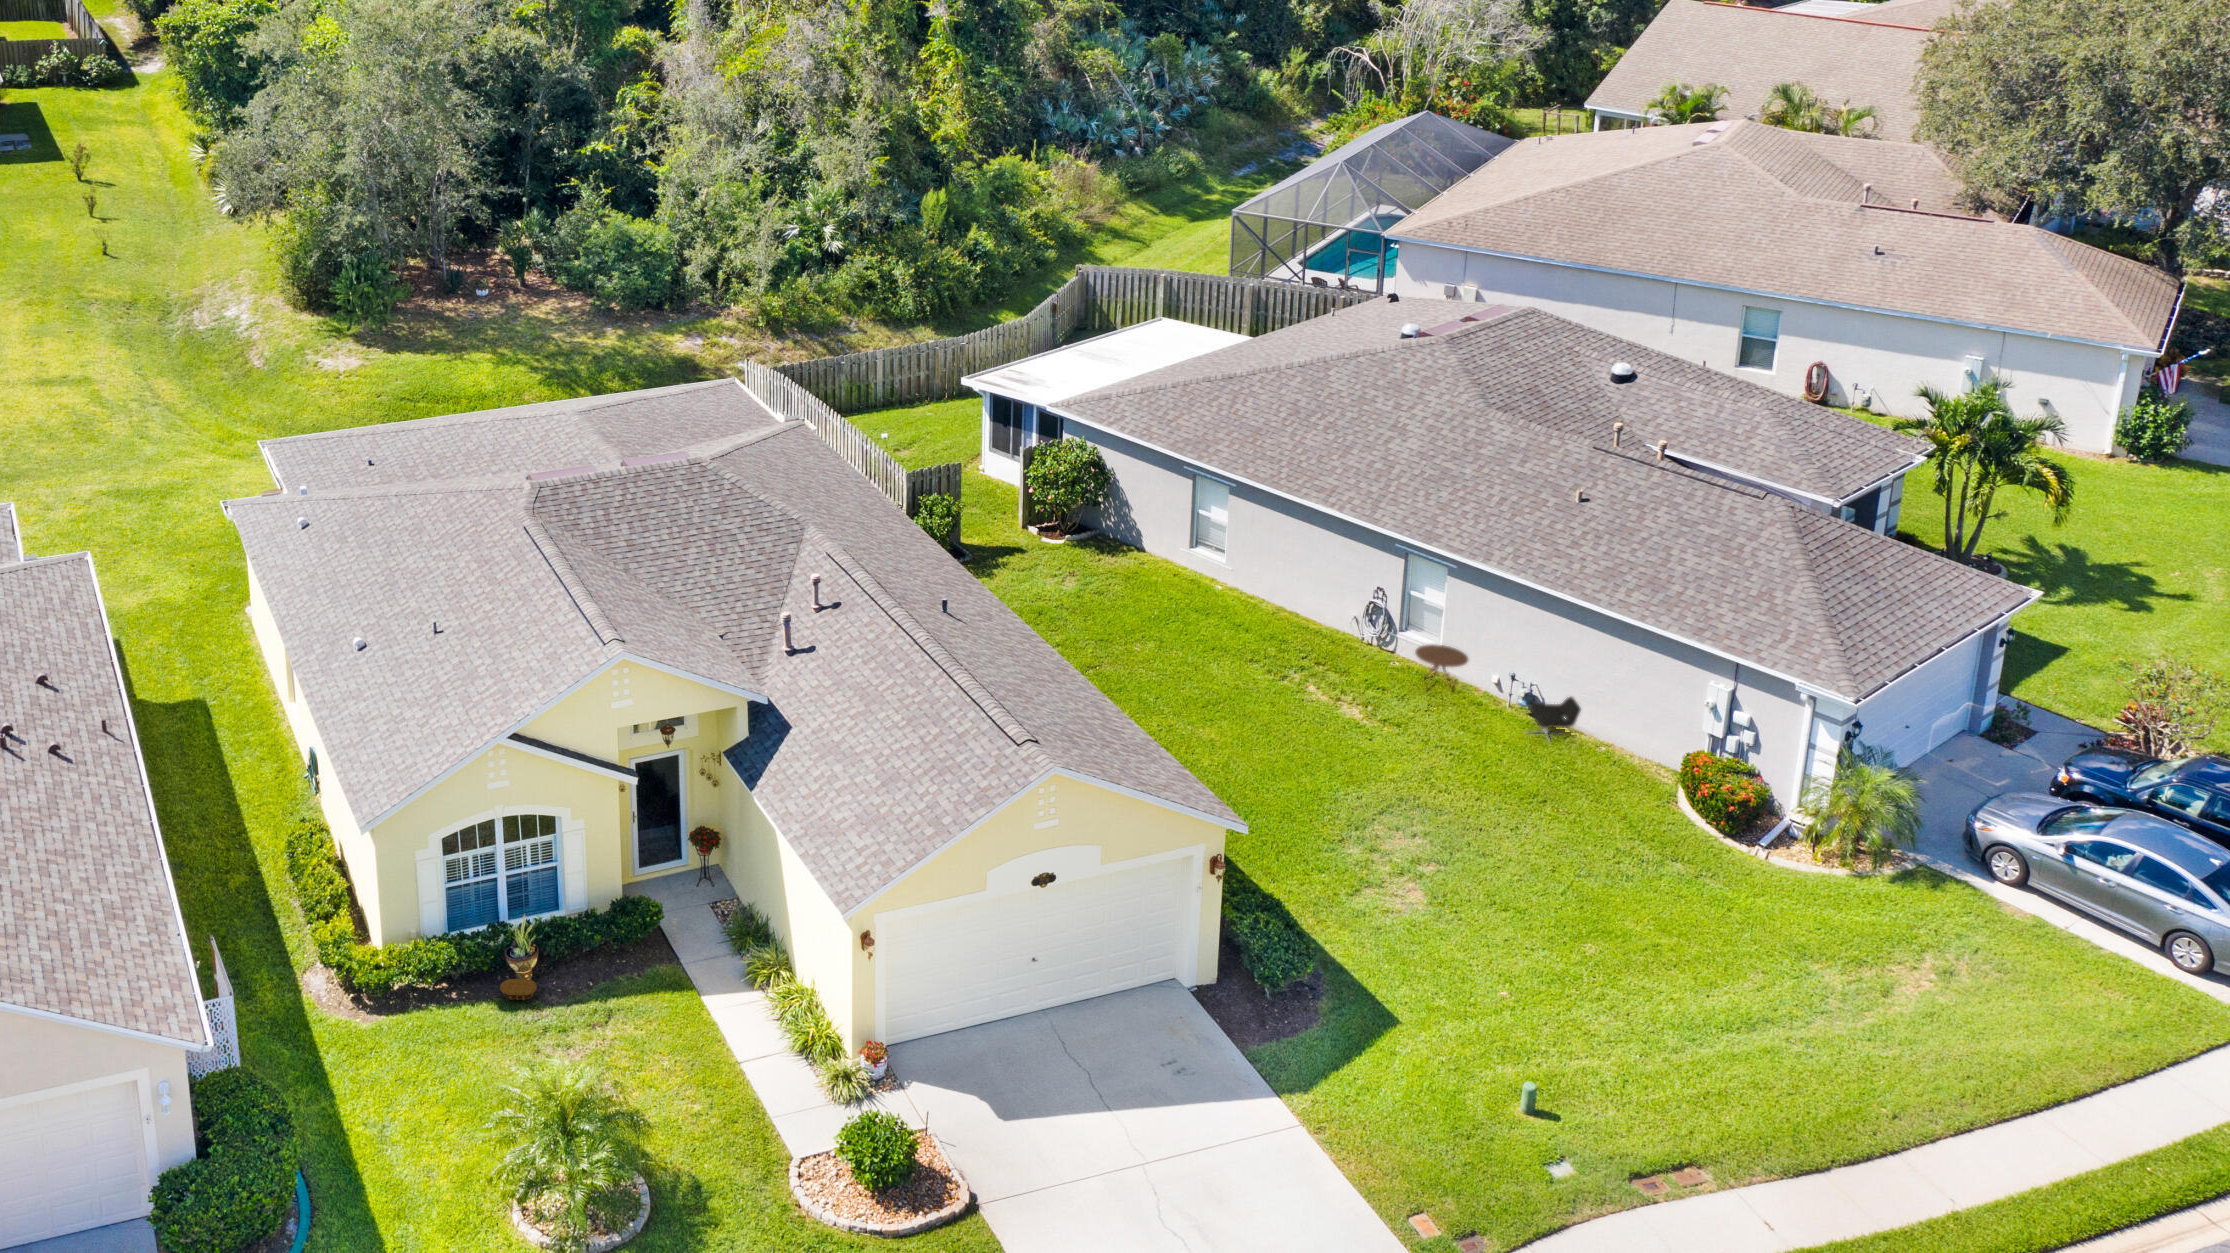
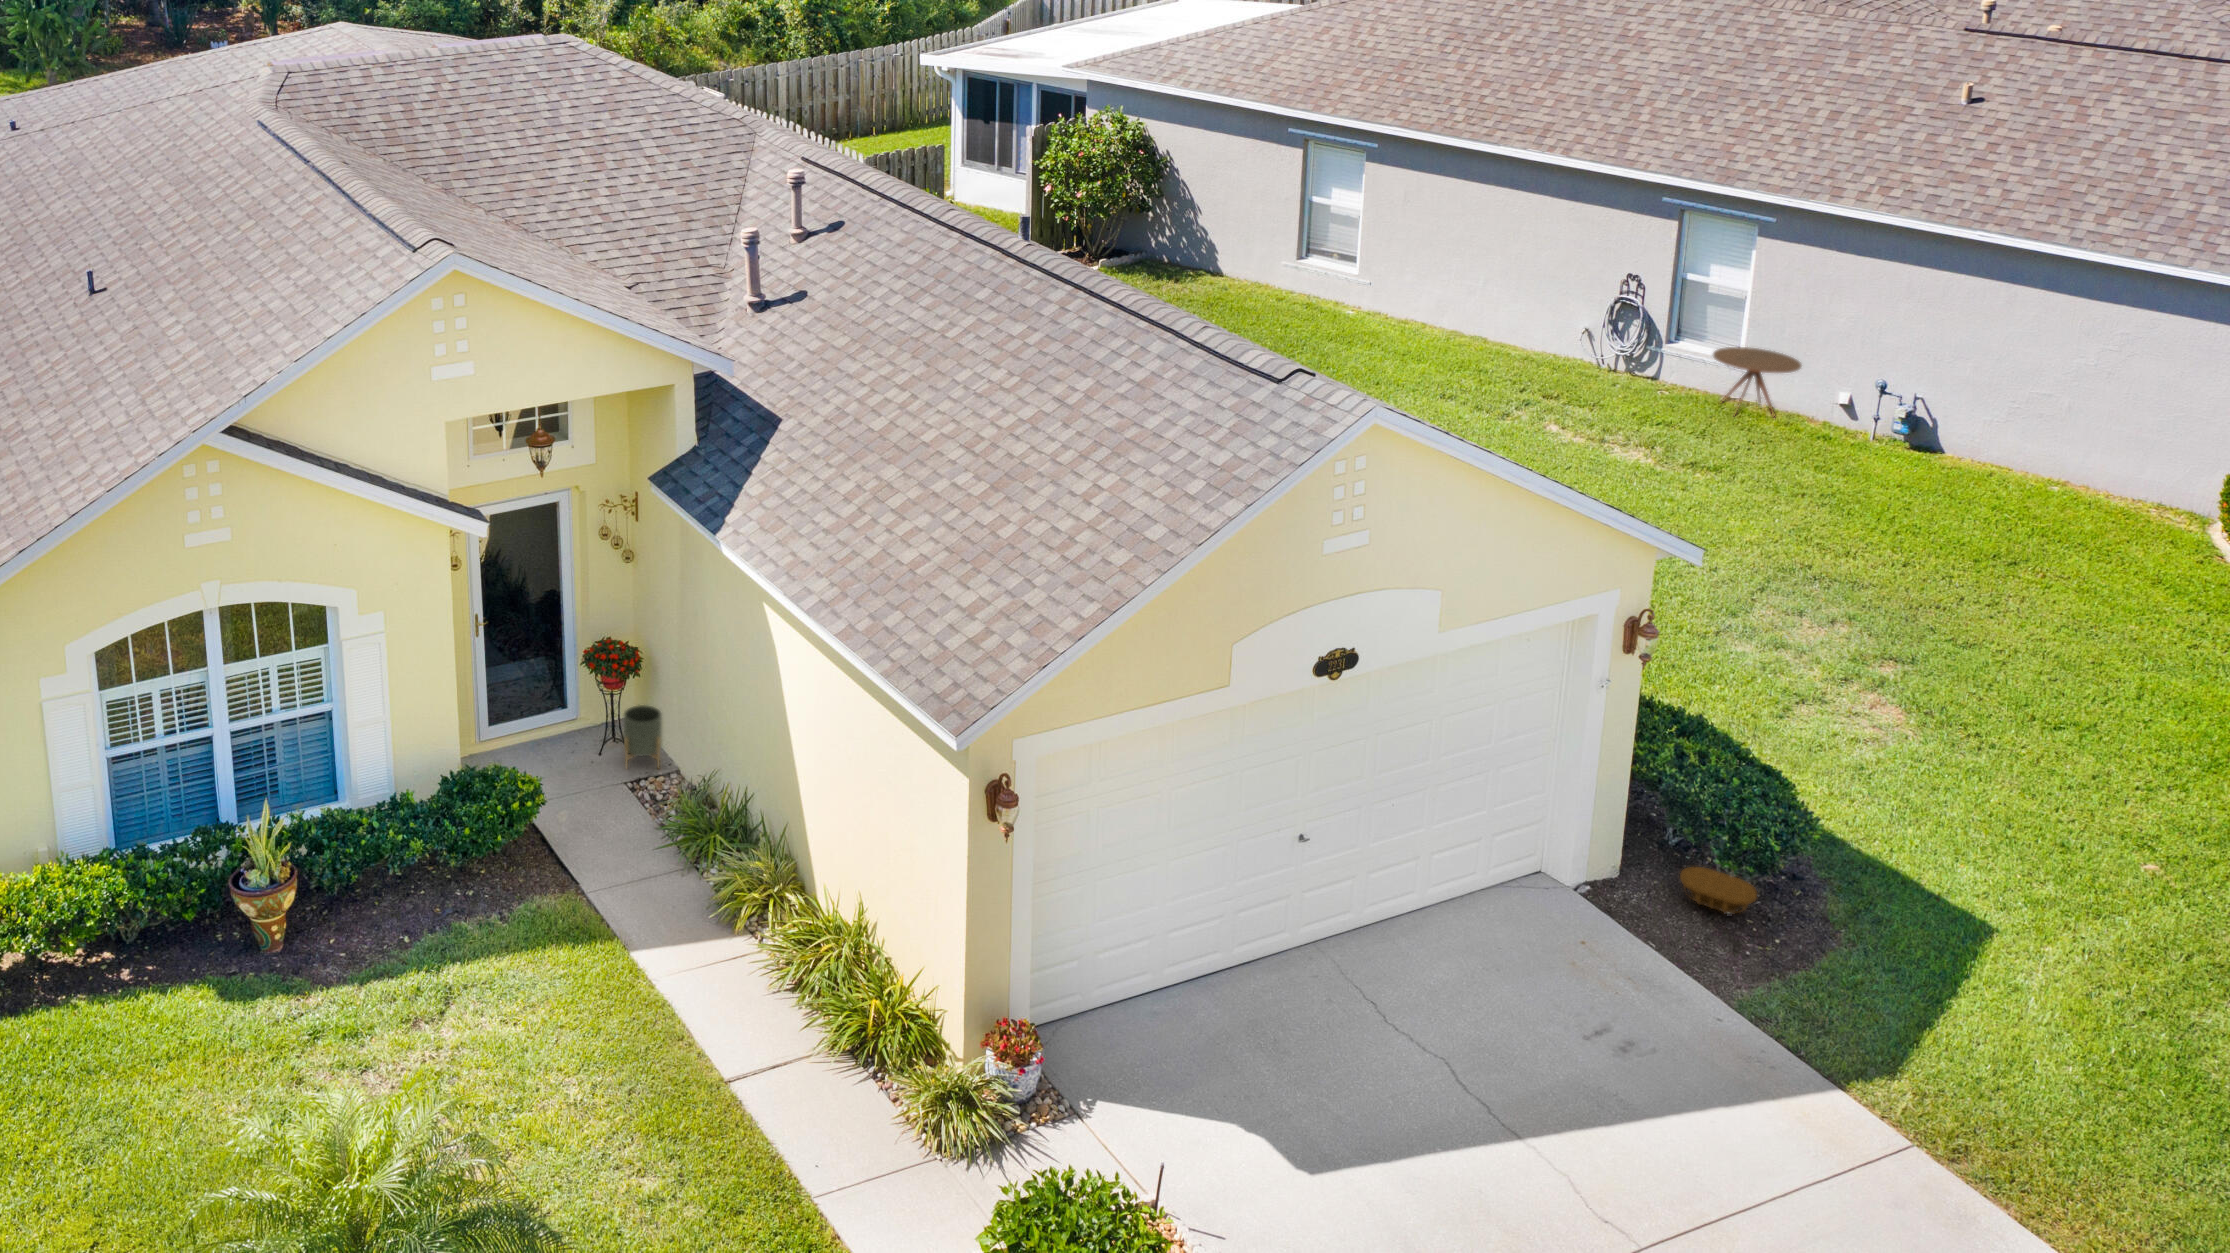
lounge chair: present [1531,697,1581,737] -> none [1923,402,2021,474]
planter: none [707,865,727,900] -> present [624,705,662,768]
basket: present [500,979,537,1000] -> present [1680,867,1757,913]

